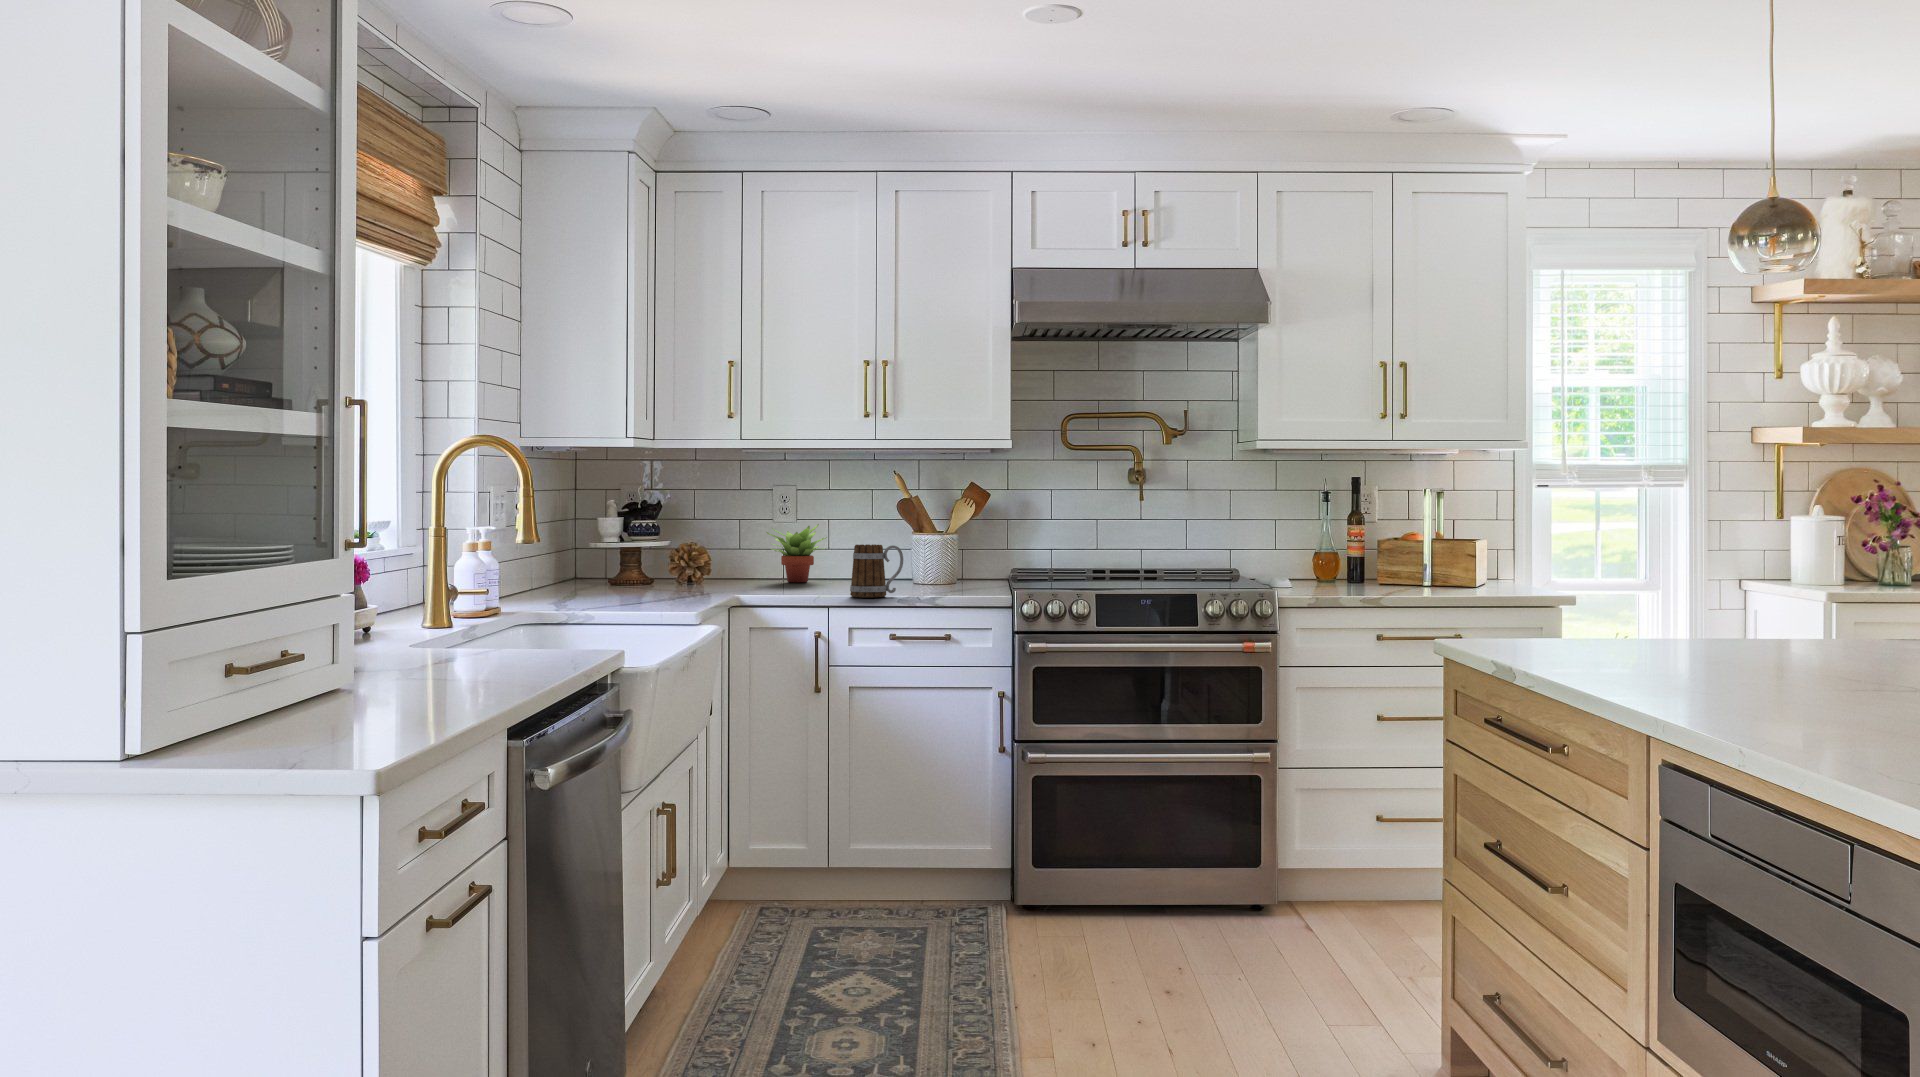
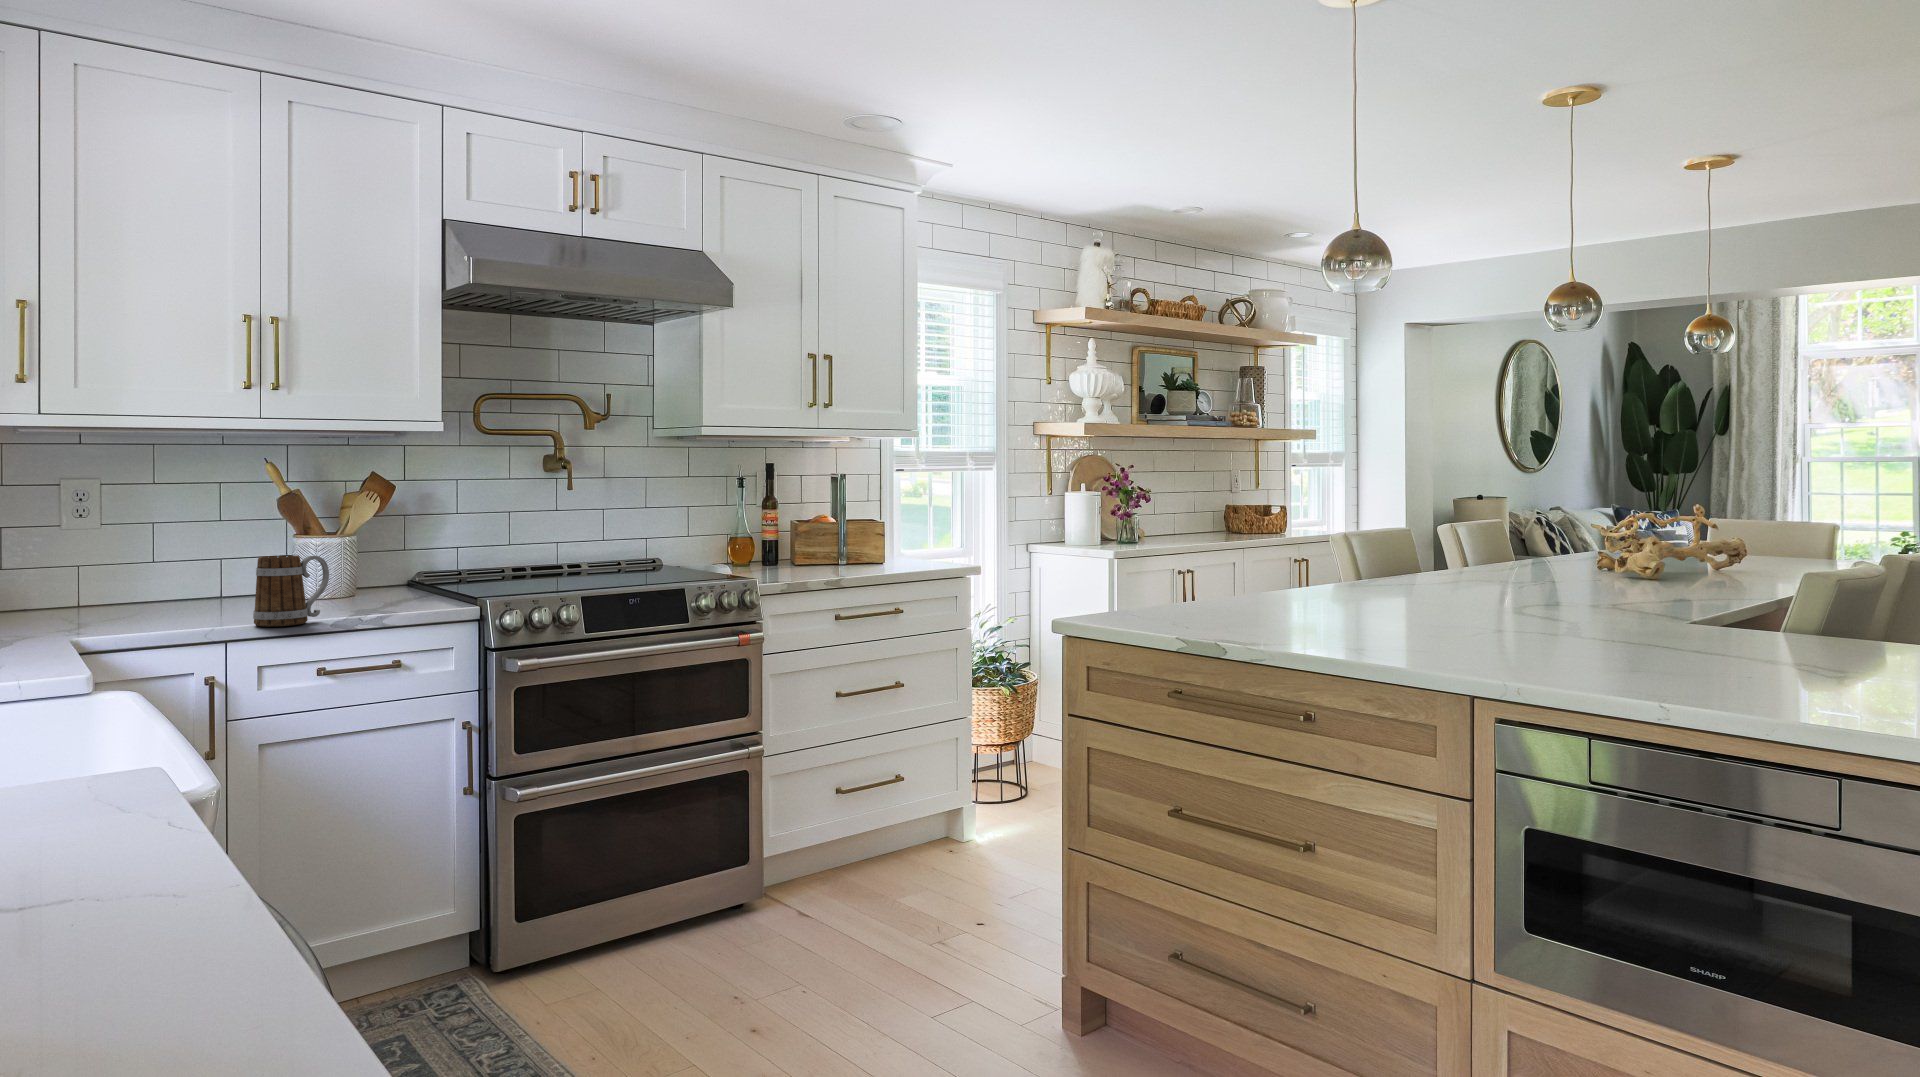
succulent plant: present [766,524,827,582] -> none [62,527,161,610]

